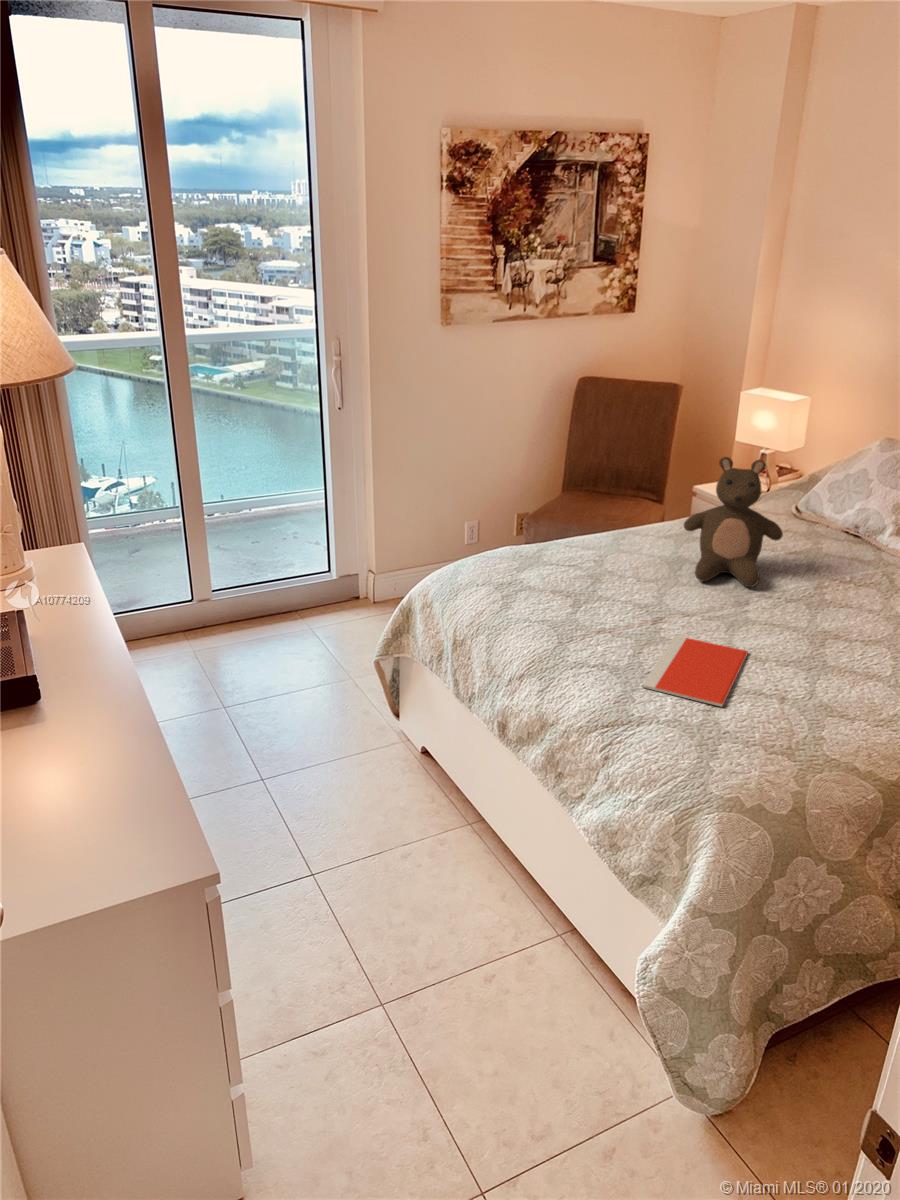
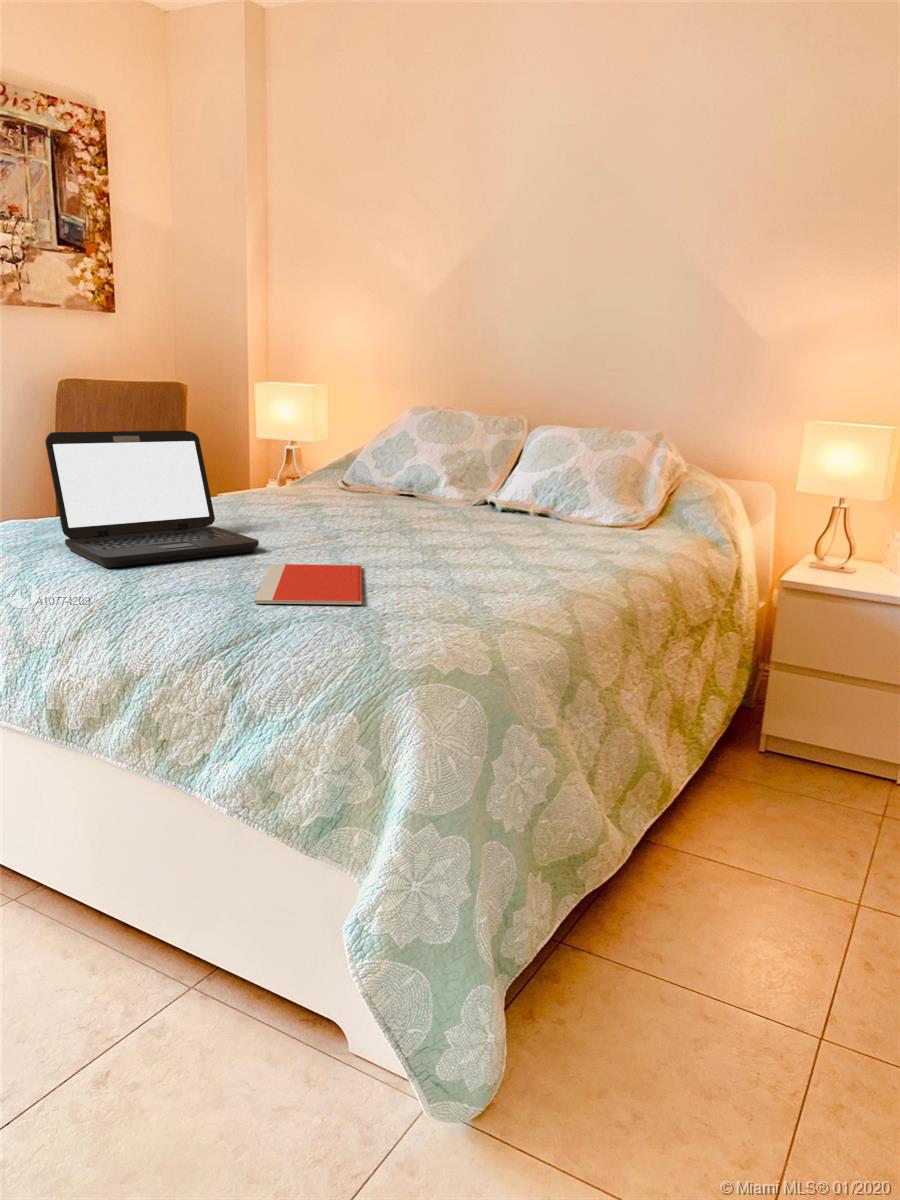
stuffed bear: present [684,457,783,587] -> none [240,385,352,529]
laptop: none [533,499,675,619] -> present [45,431,259,567]

